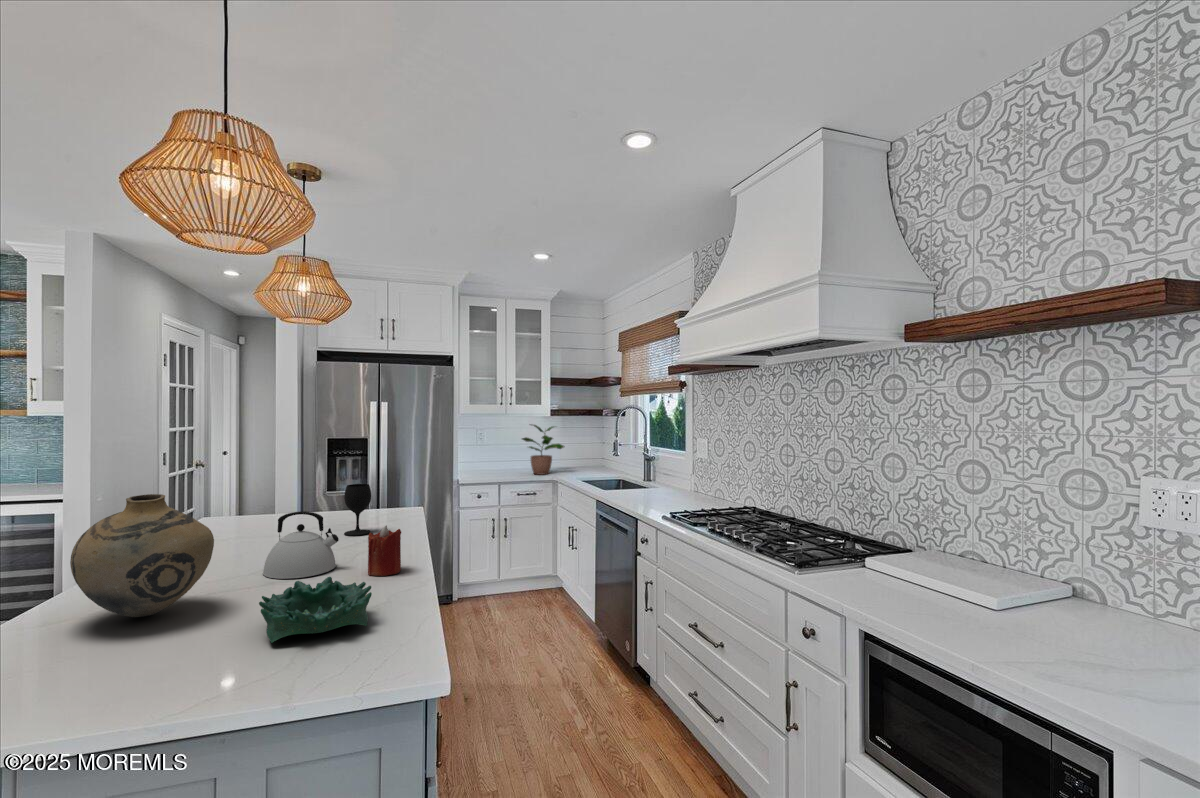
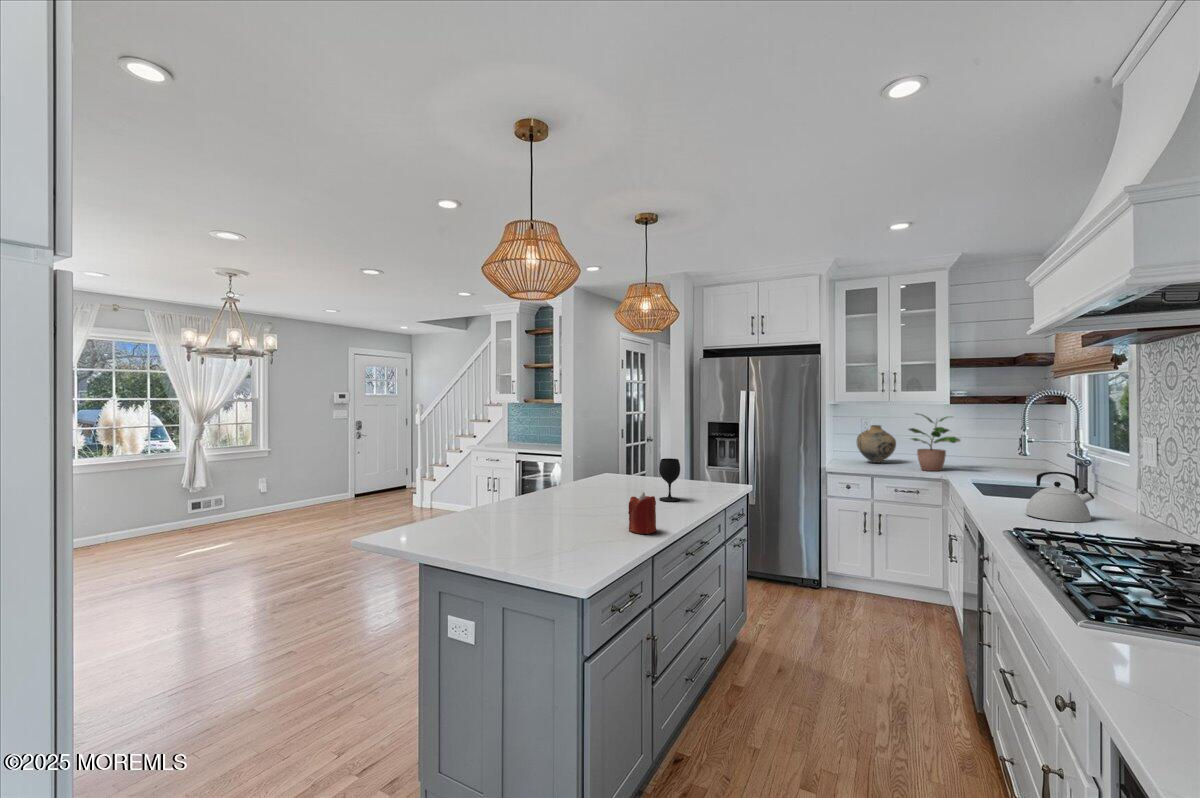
vase: present [70,494,214,617] -> present [857,425,896,463]
kettle: present [263,512,339,579] -> present [1025,472,1094,522]
decorative bowl: present [259,577,372,643] -> none [507,521,588,563]

